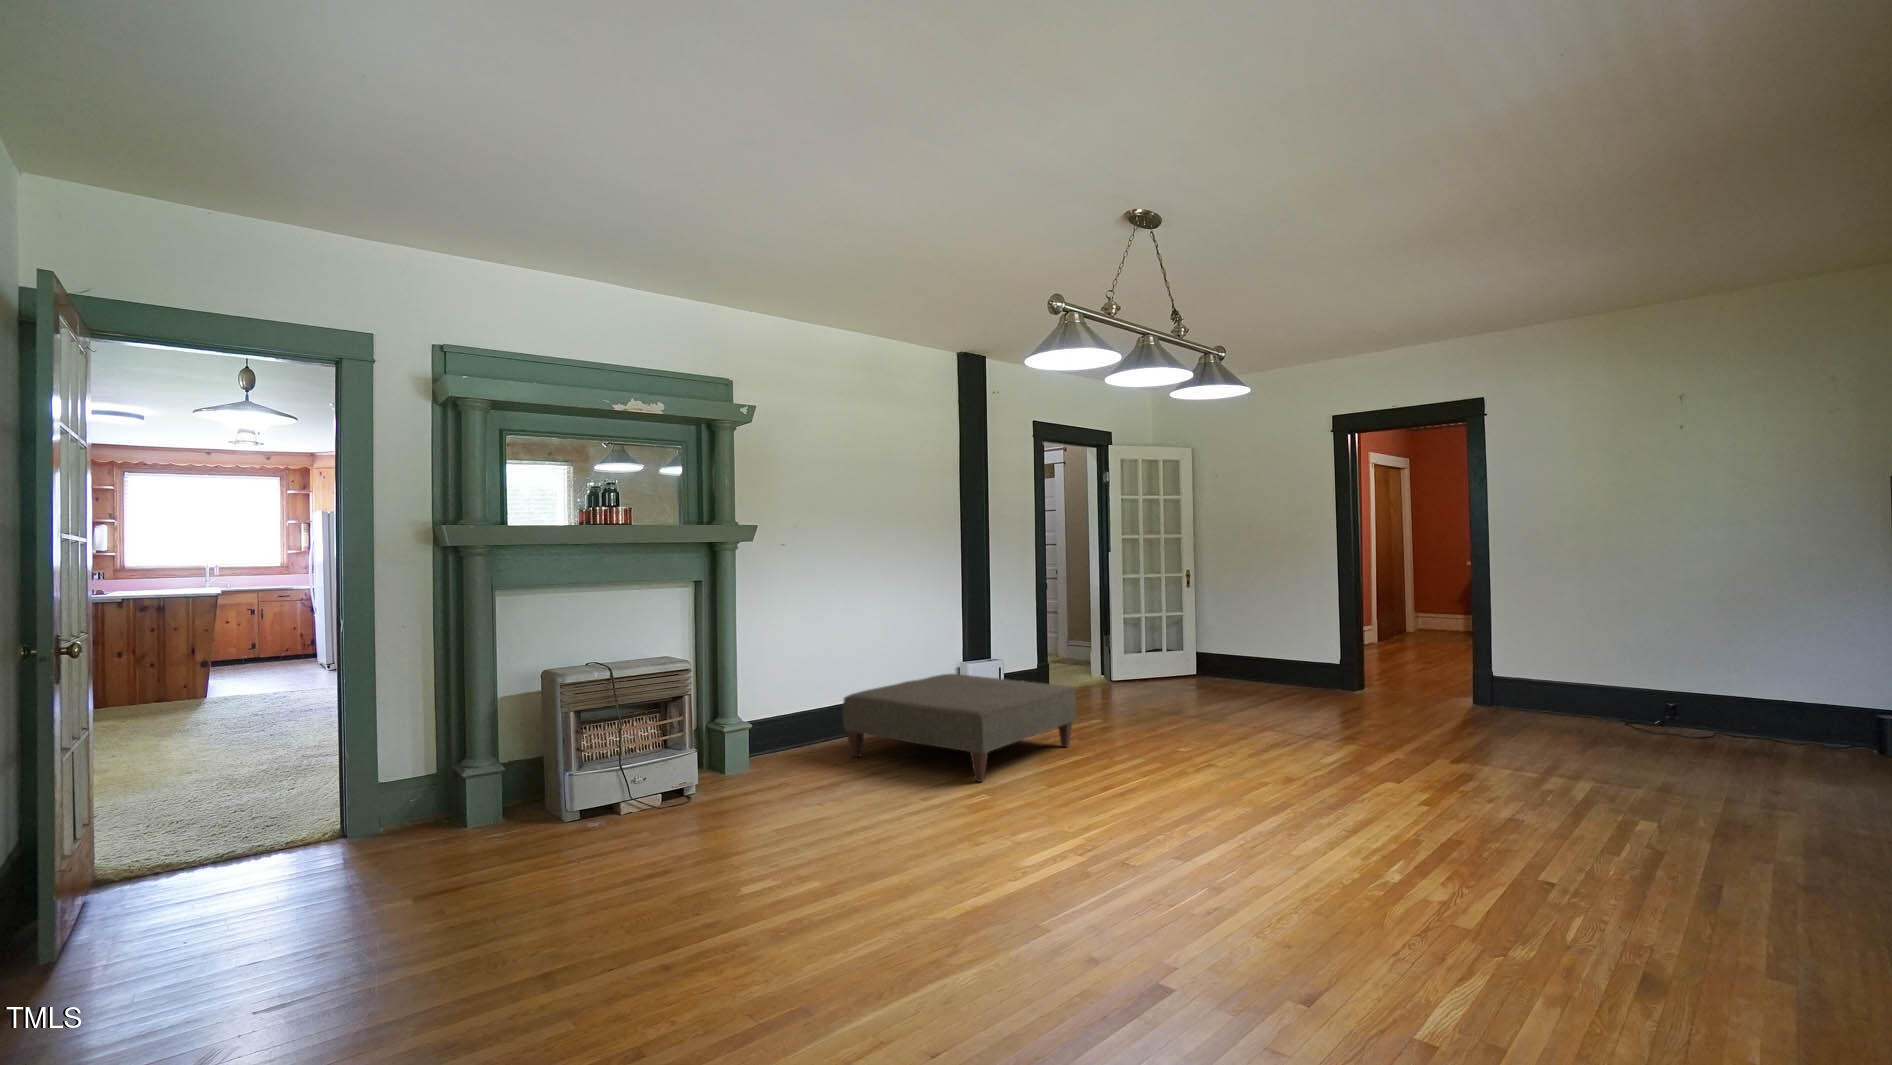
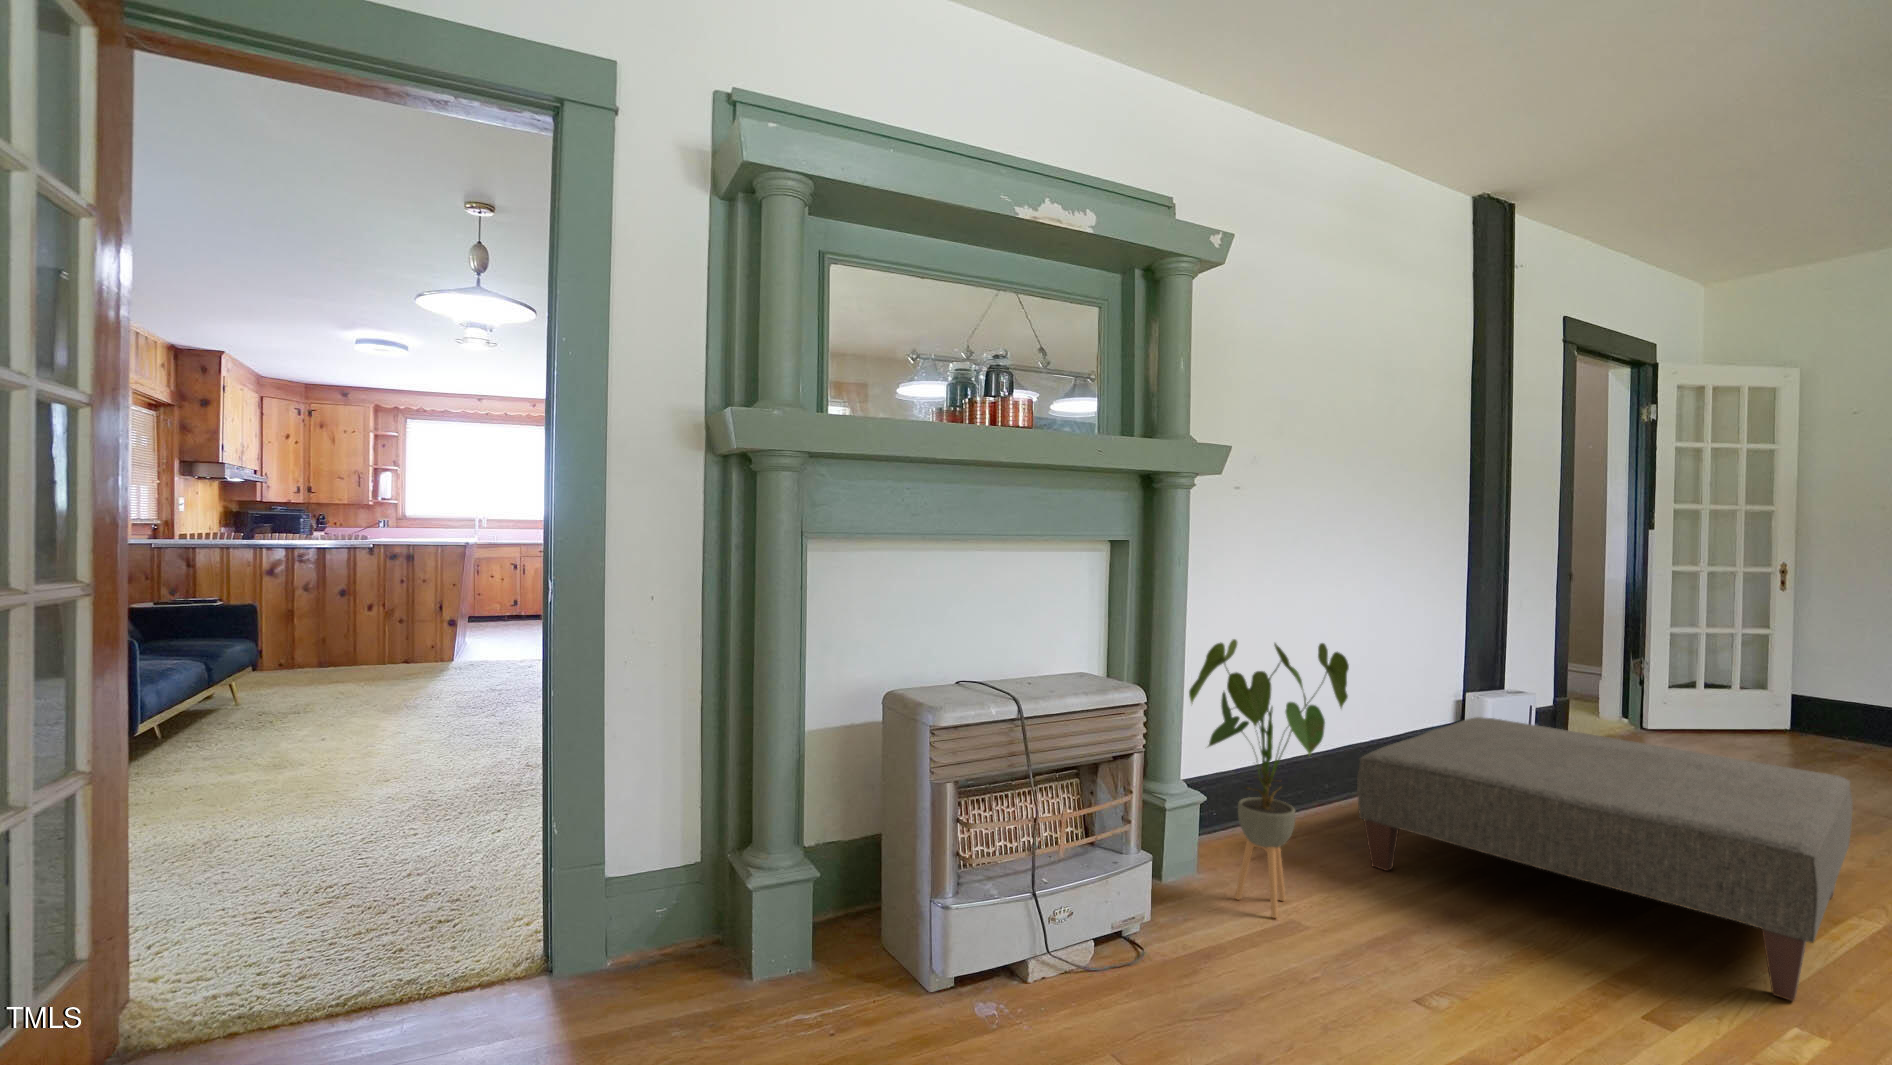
house plant: none [735,636,821,780] -> present [1189,639,1349,918]

